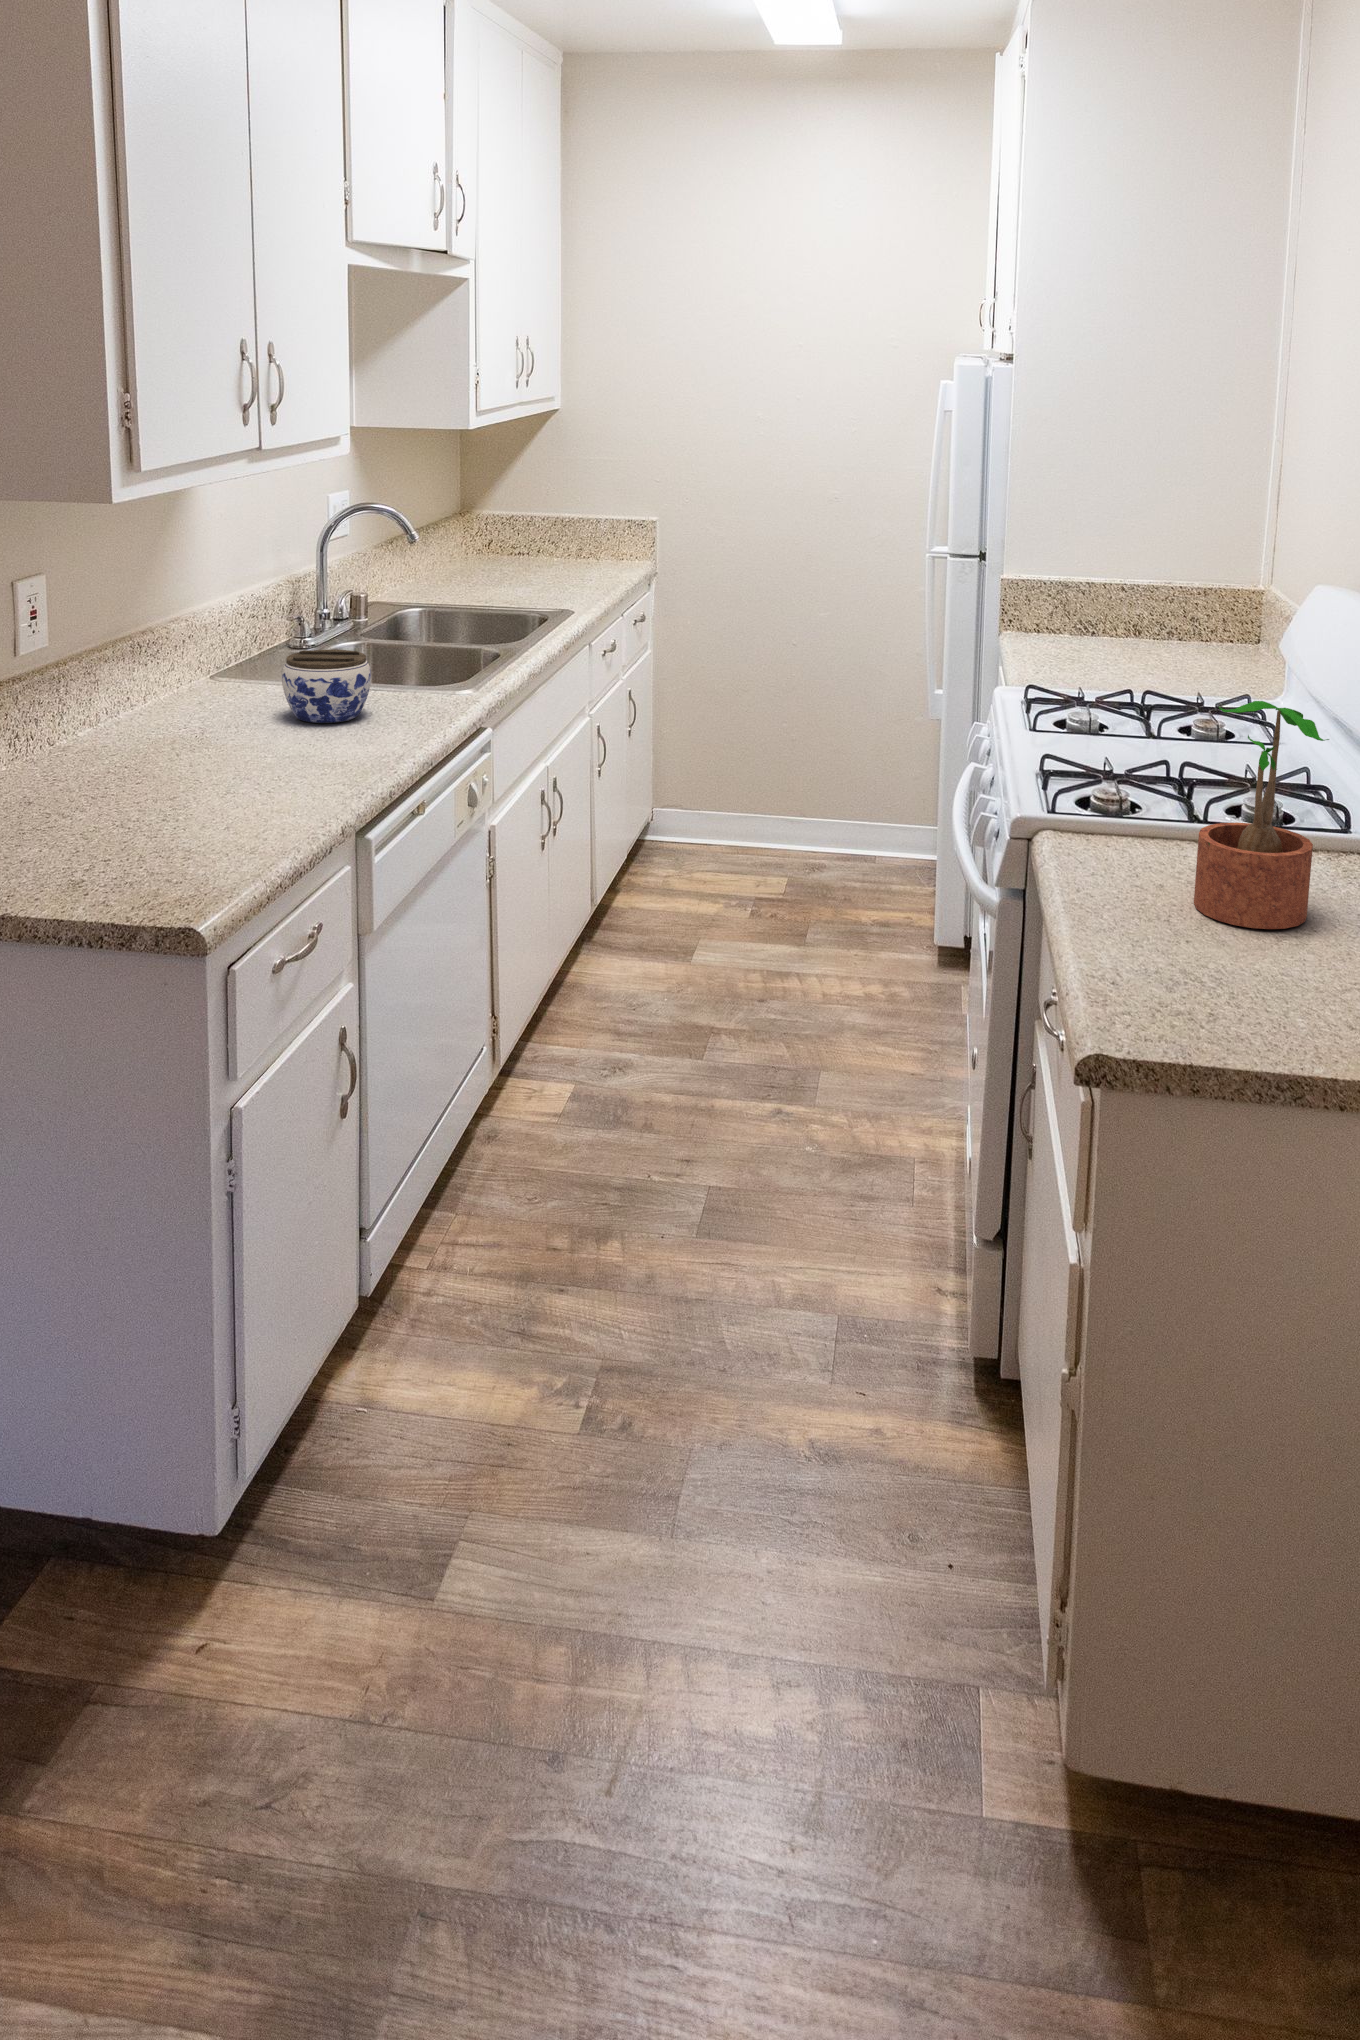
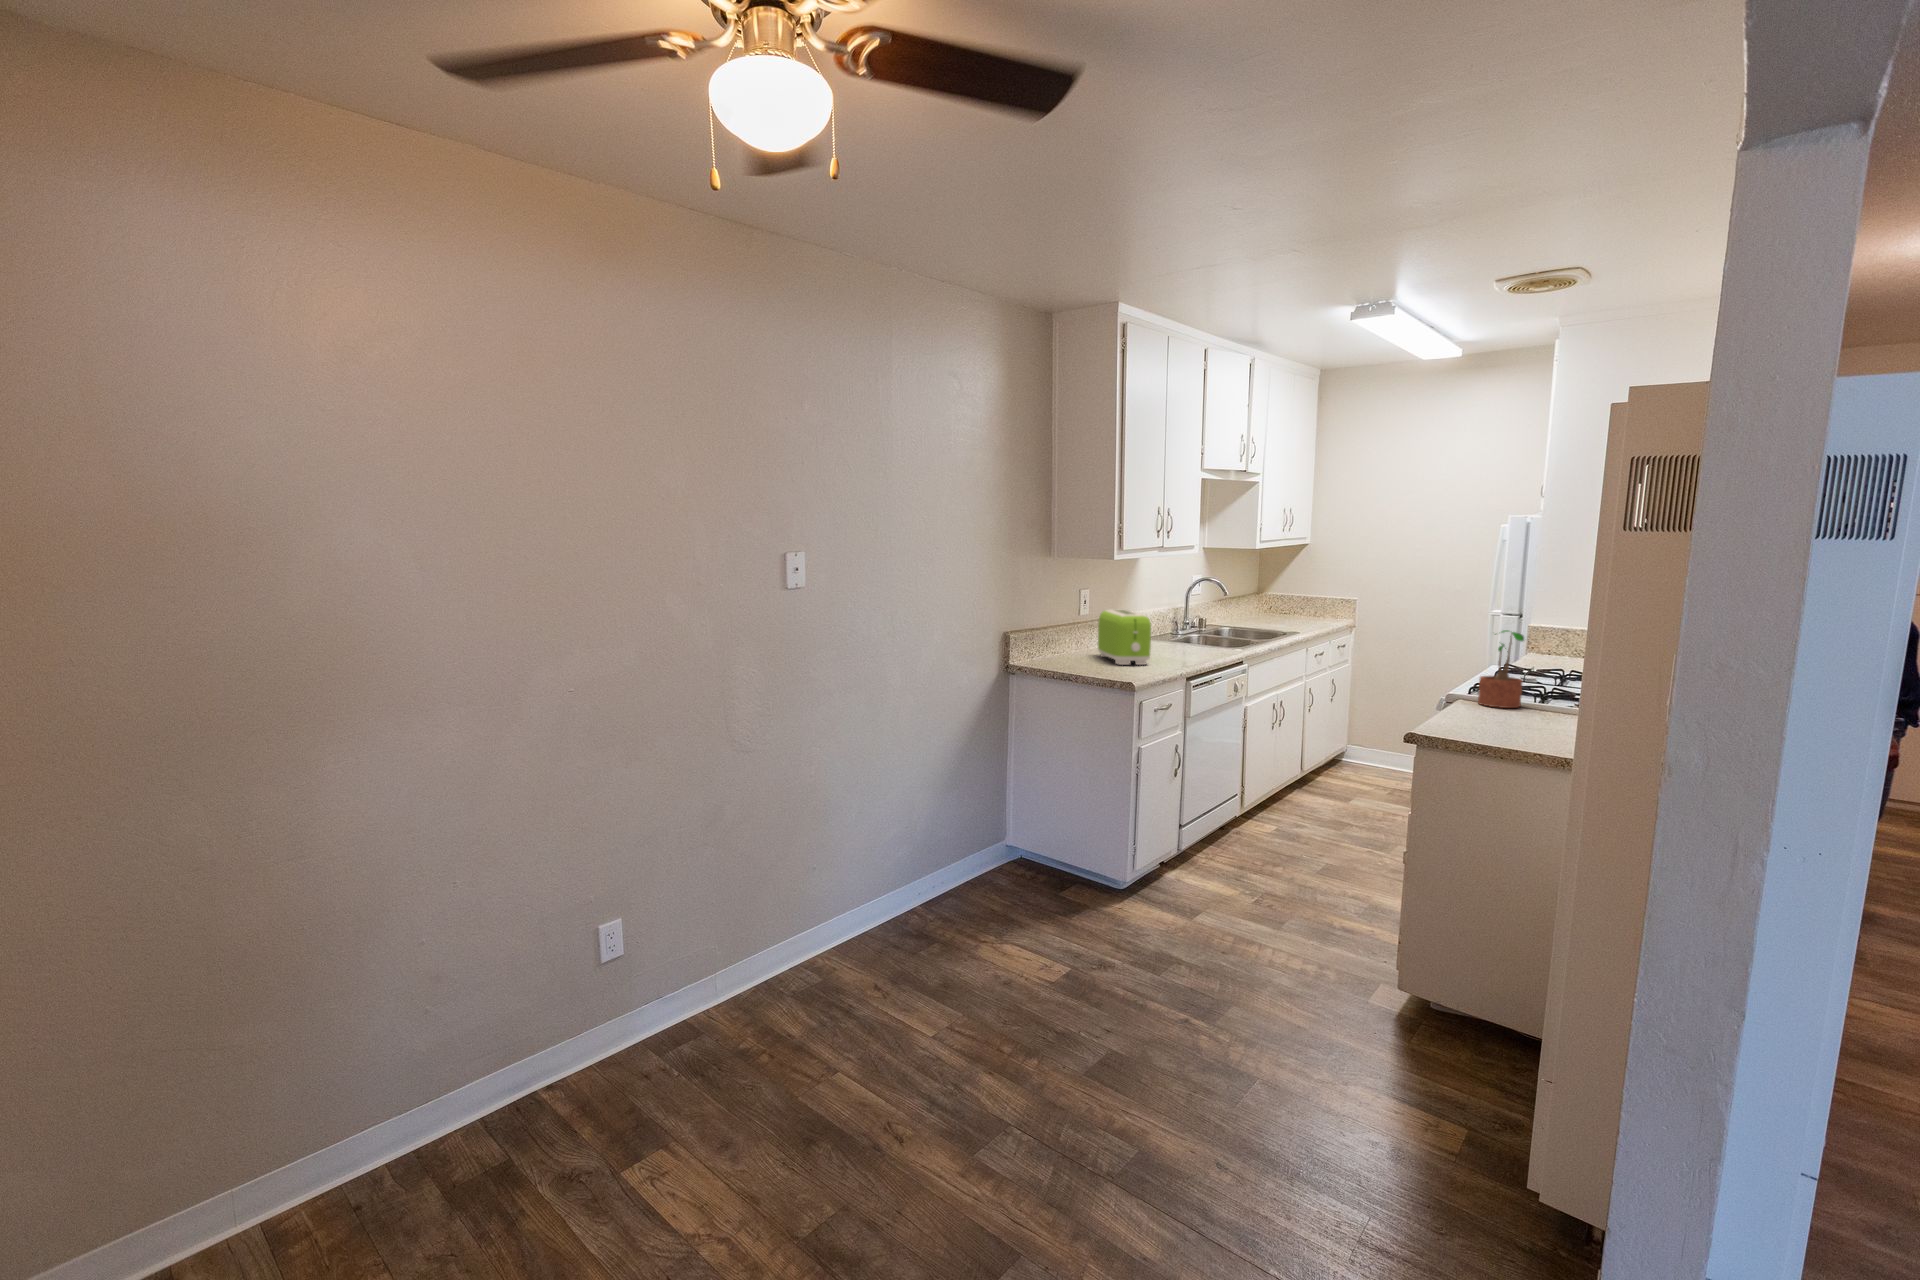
toaster: none [80,642,243,827] -> present [1098,610,1151,665]
jar: present [282,650,371,723] -> none [1166,624,1200,650]

